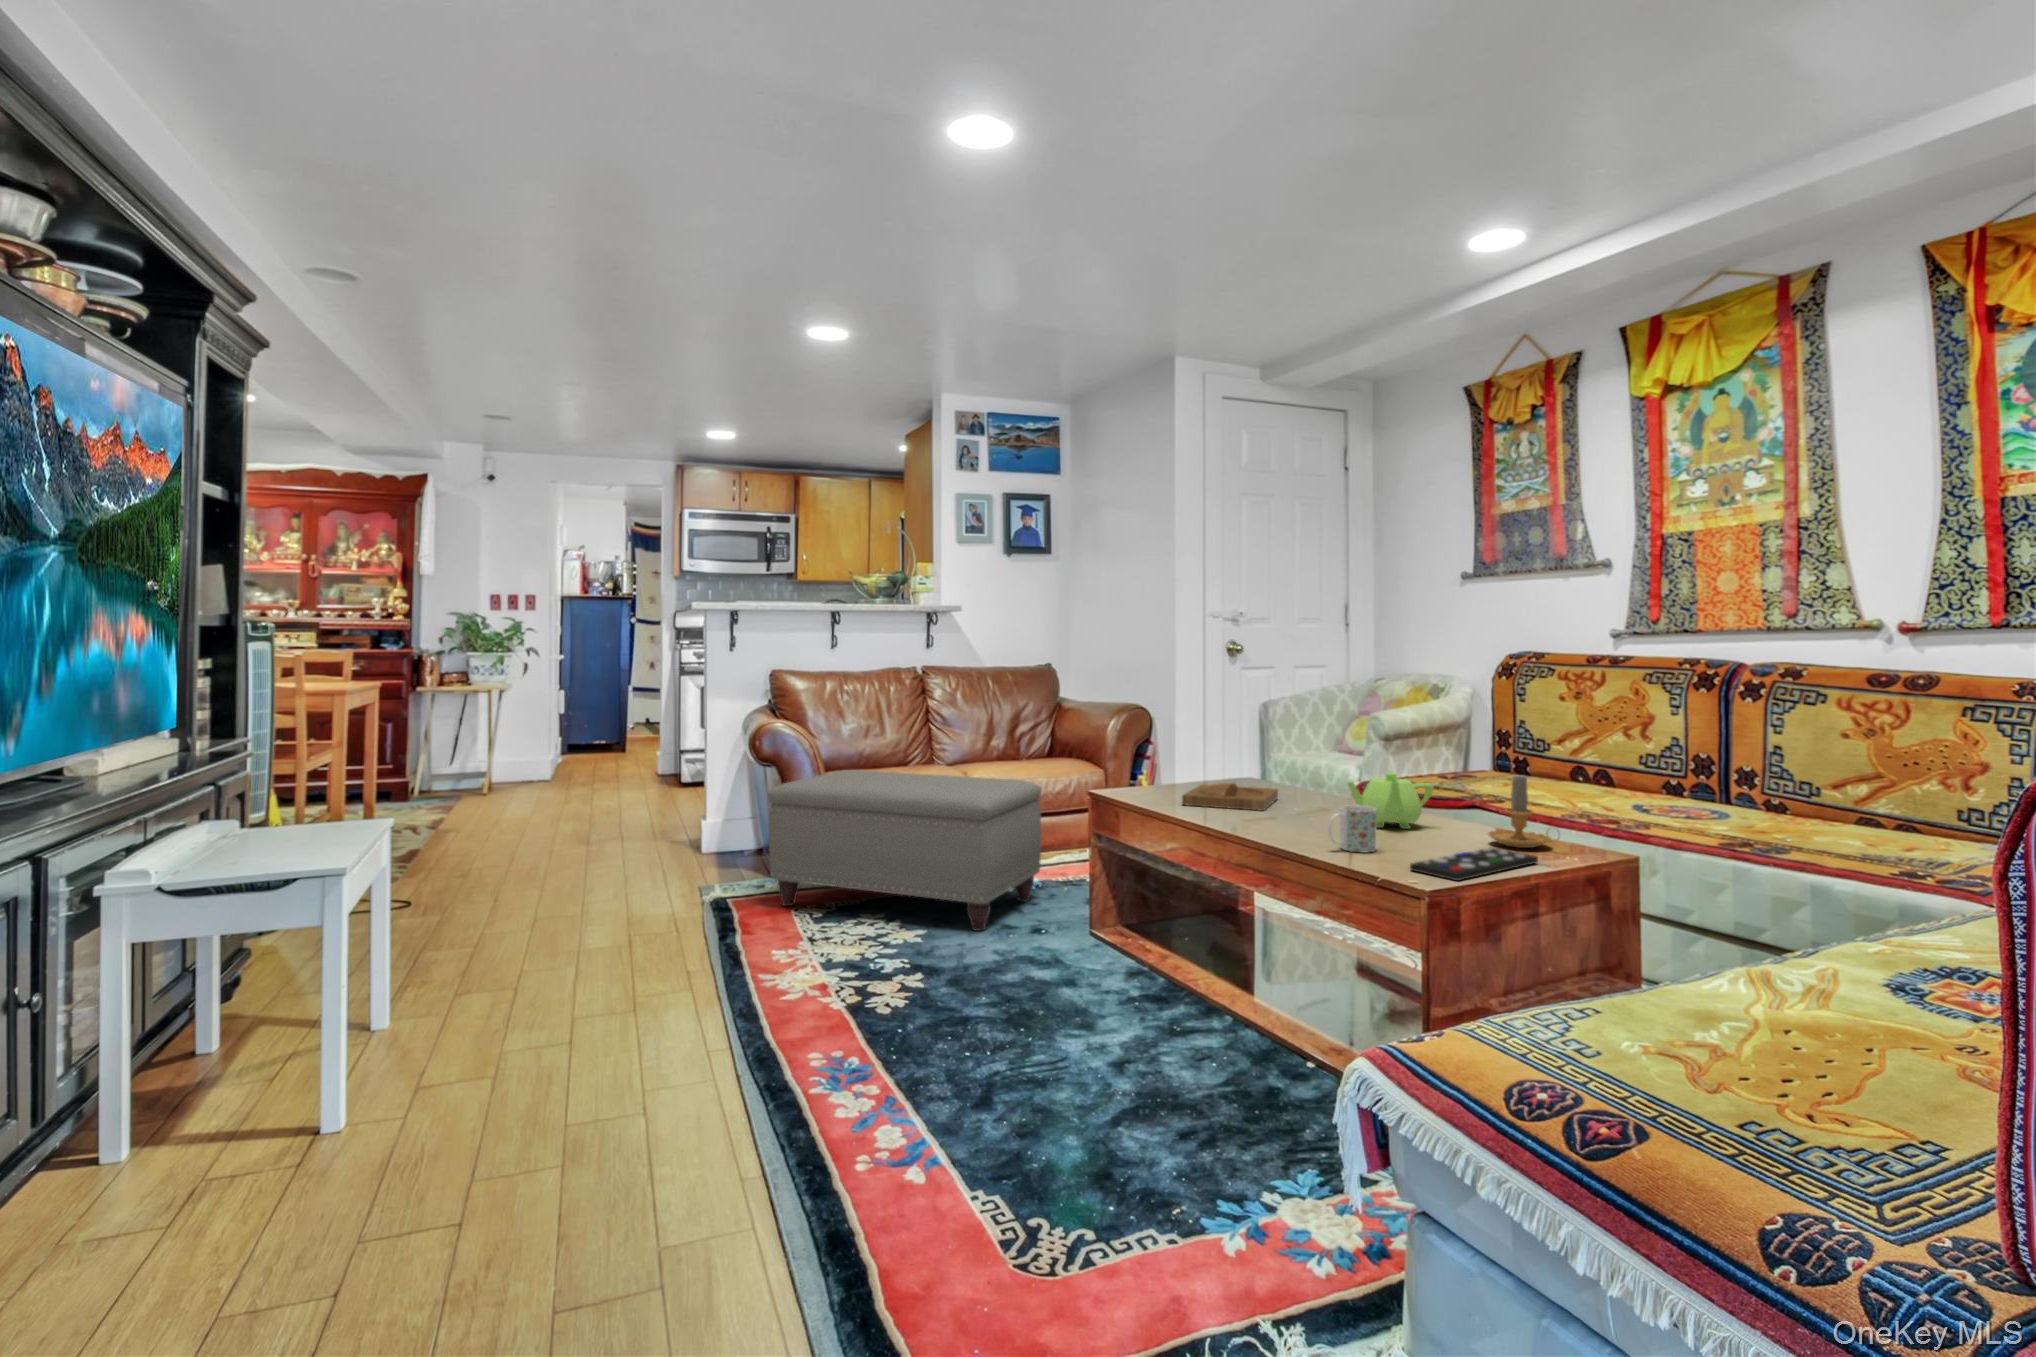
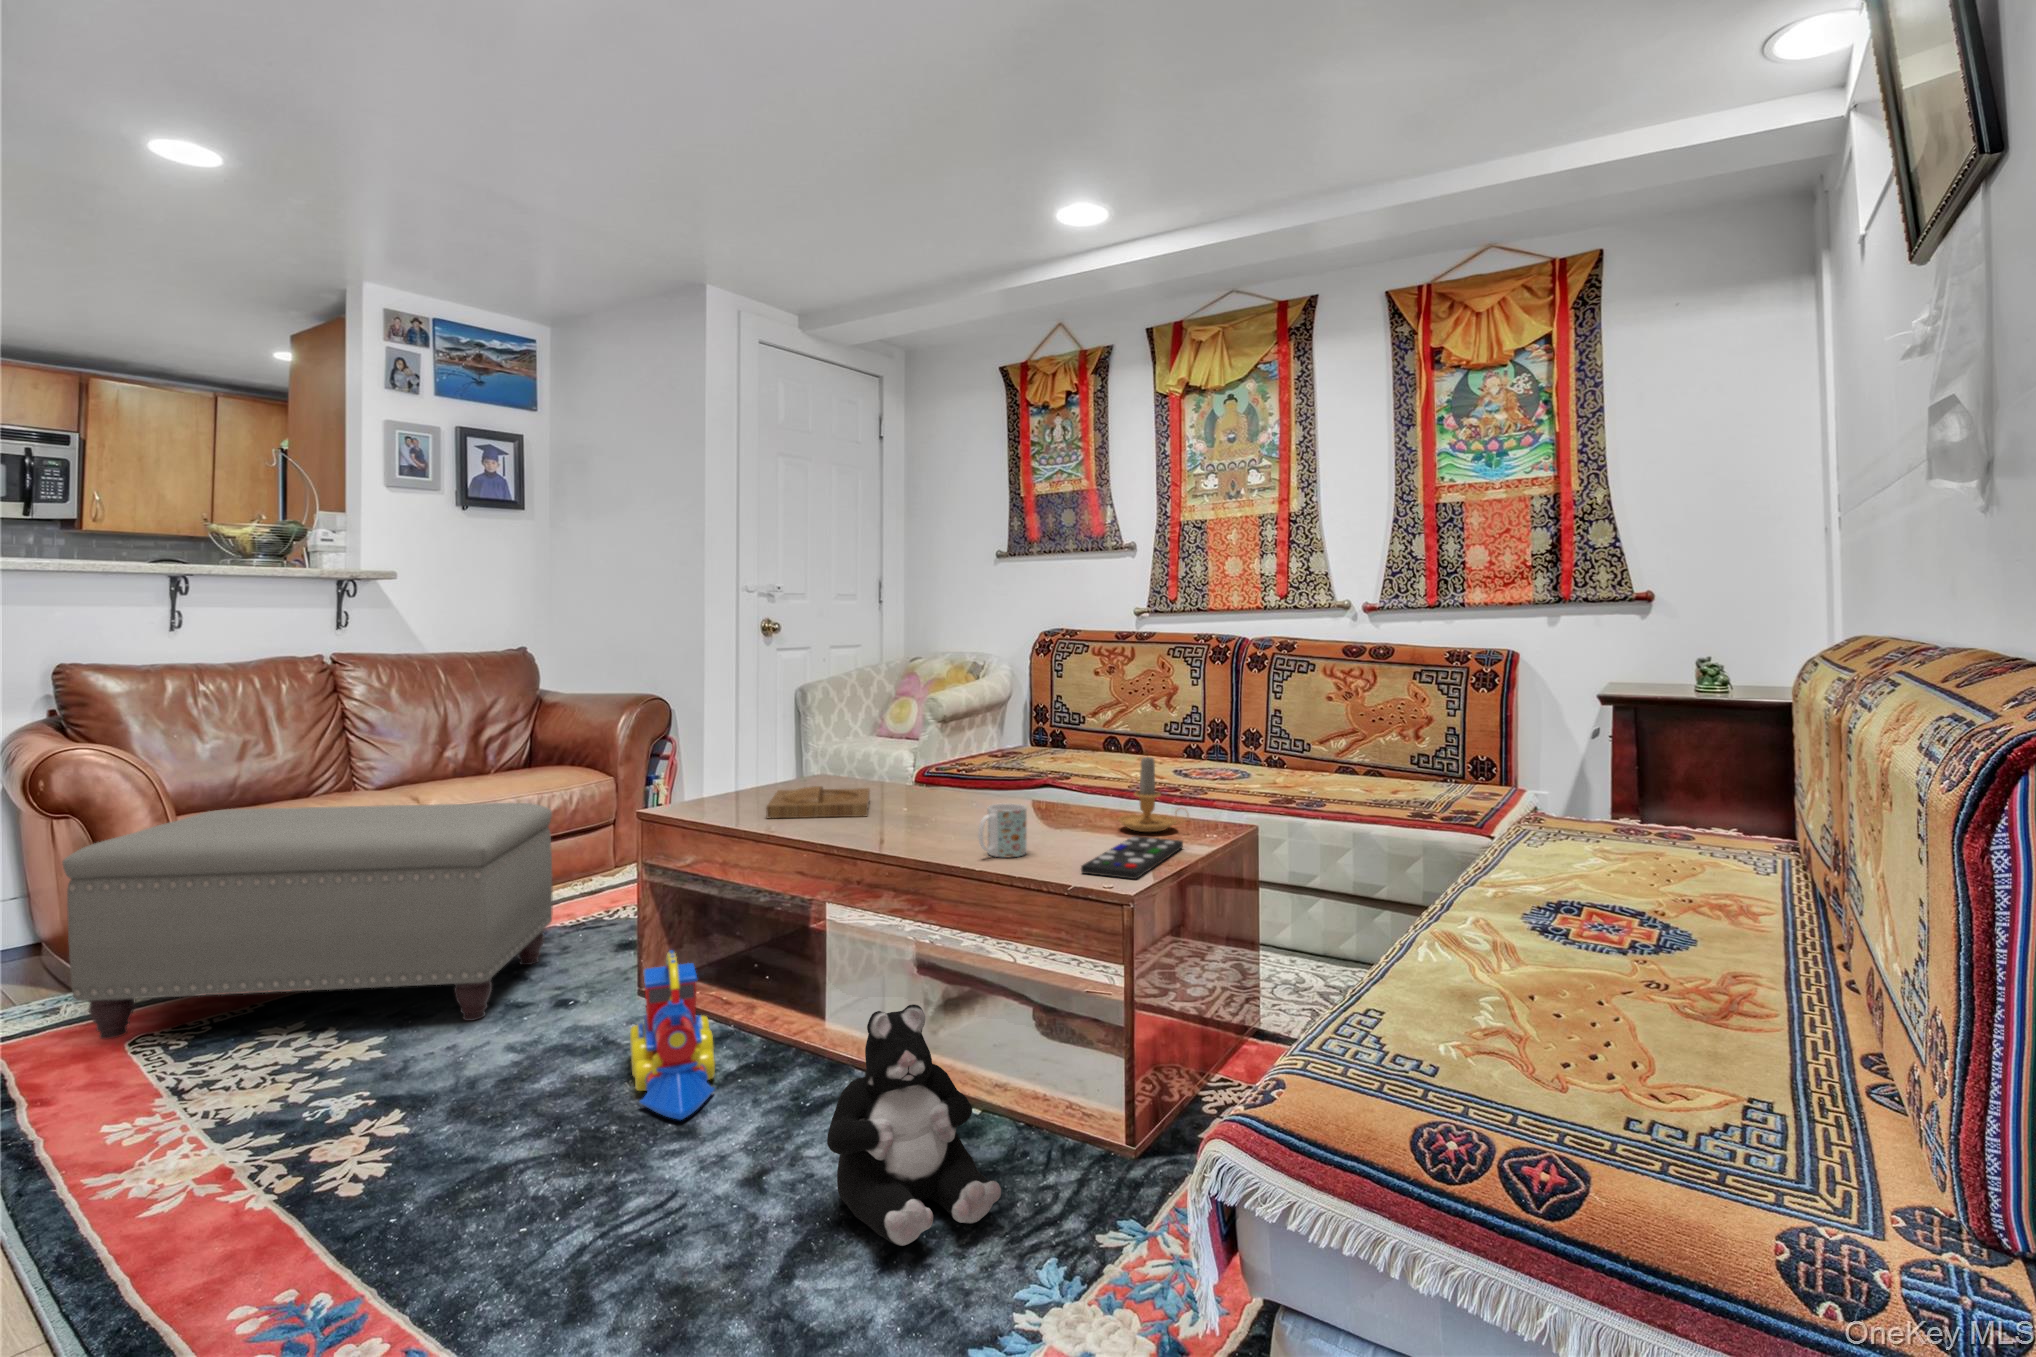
teapot: present [1347,773,1434,829] -> none [966,762,1054,824]
toy train: none [1060,894,1121,1016] -> present [630,950,715,1120]
plush toy: none [1160,951,1287,1128] -> present [827,1004,1001,1246]

